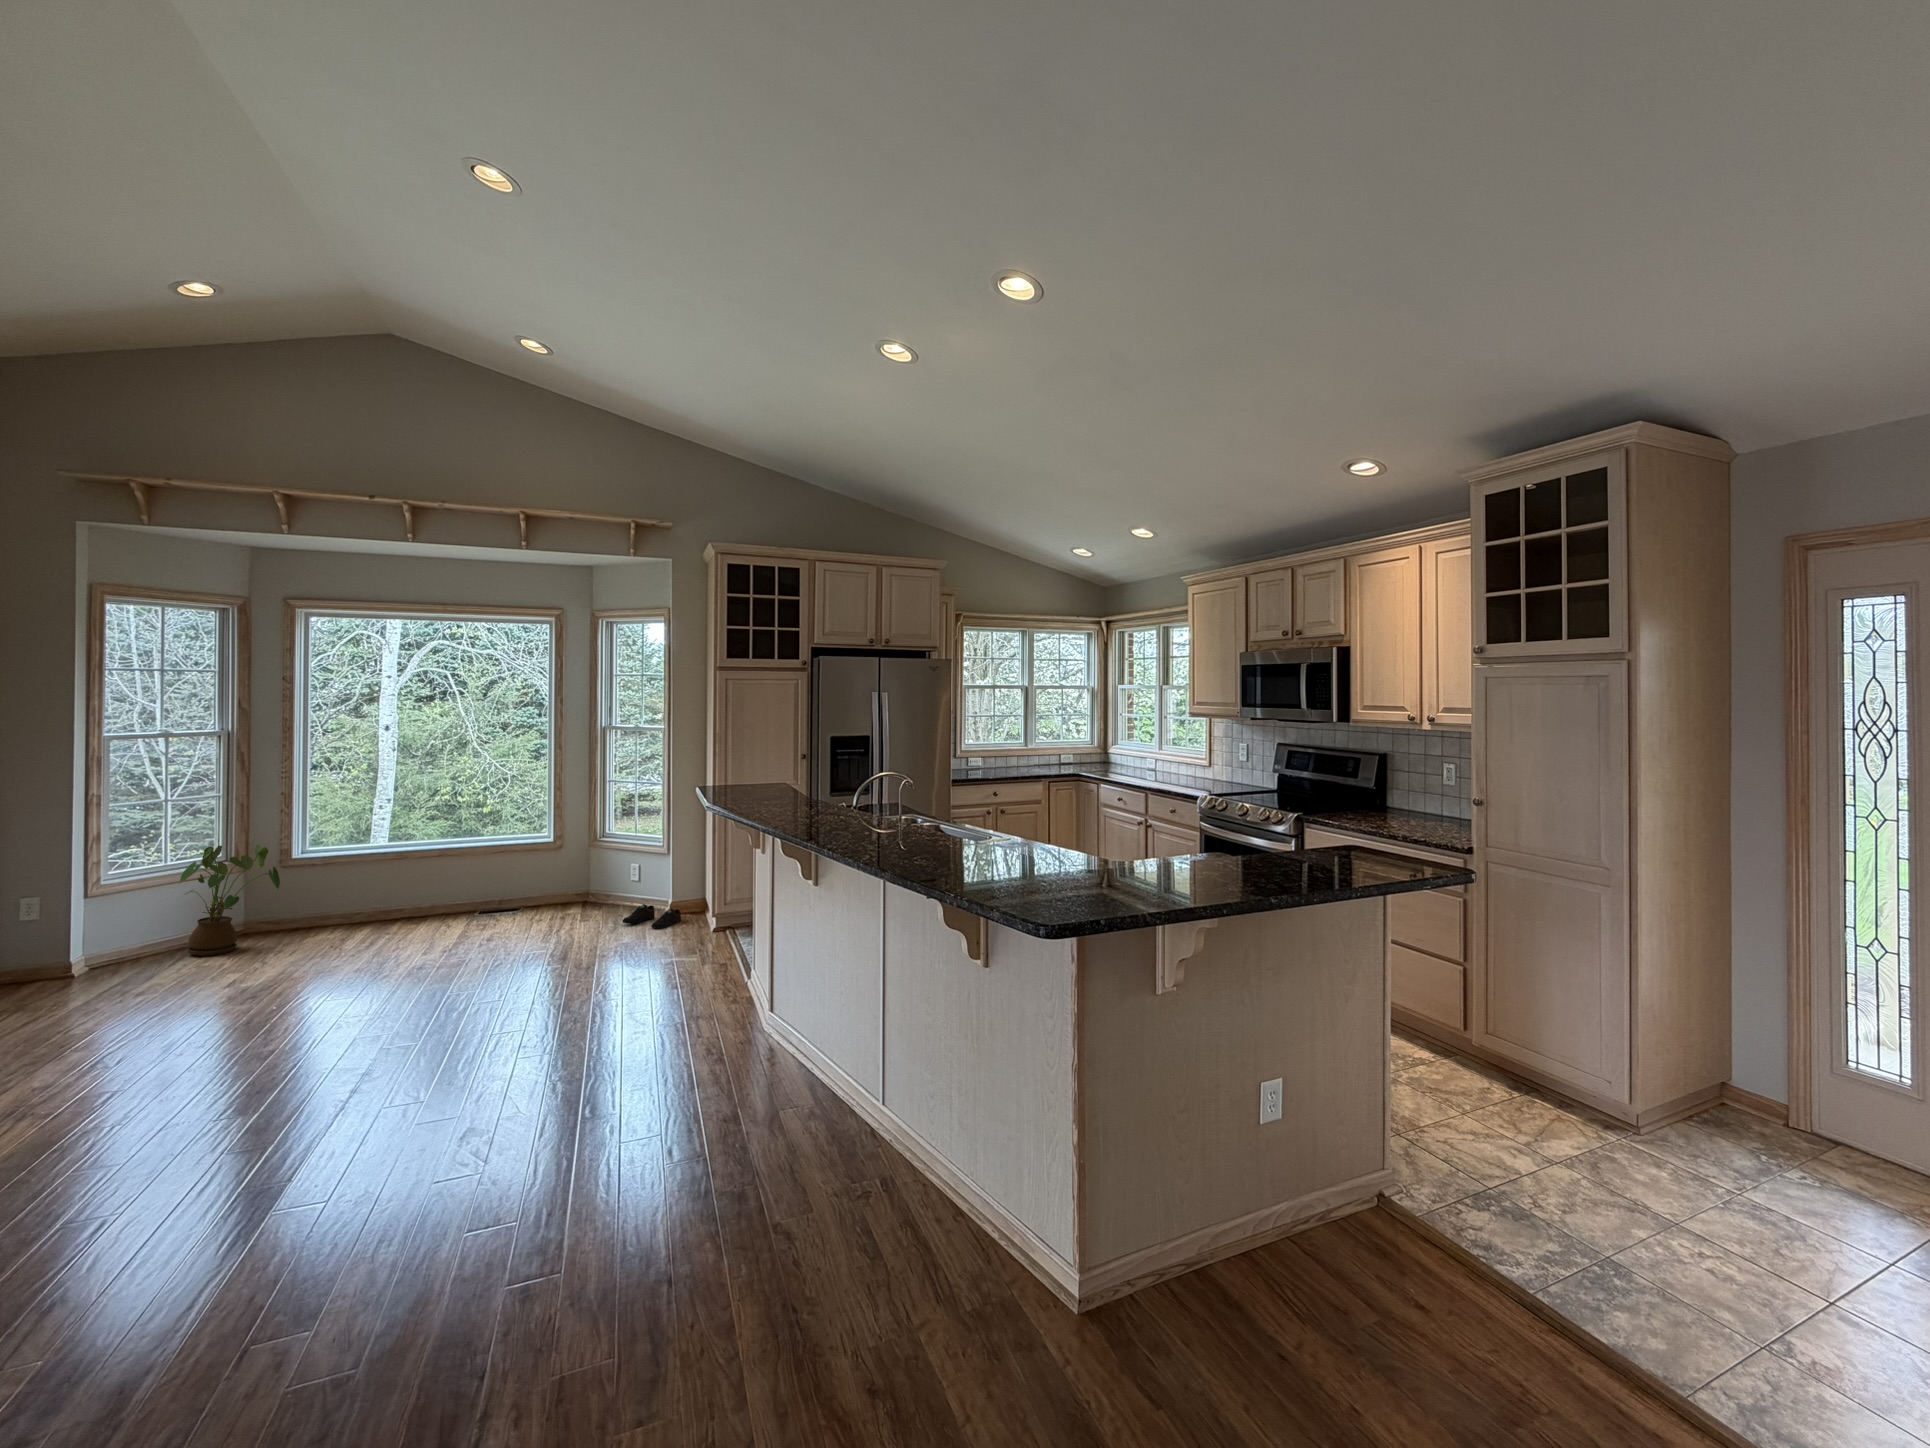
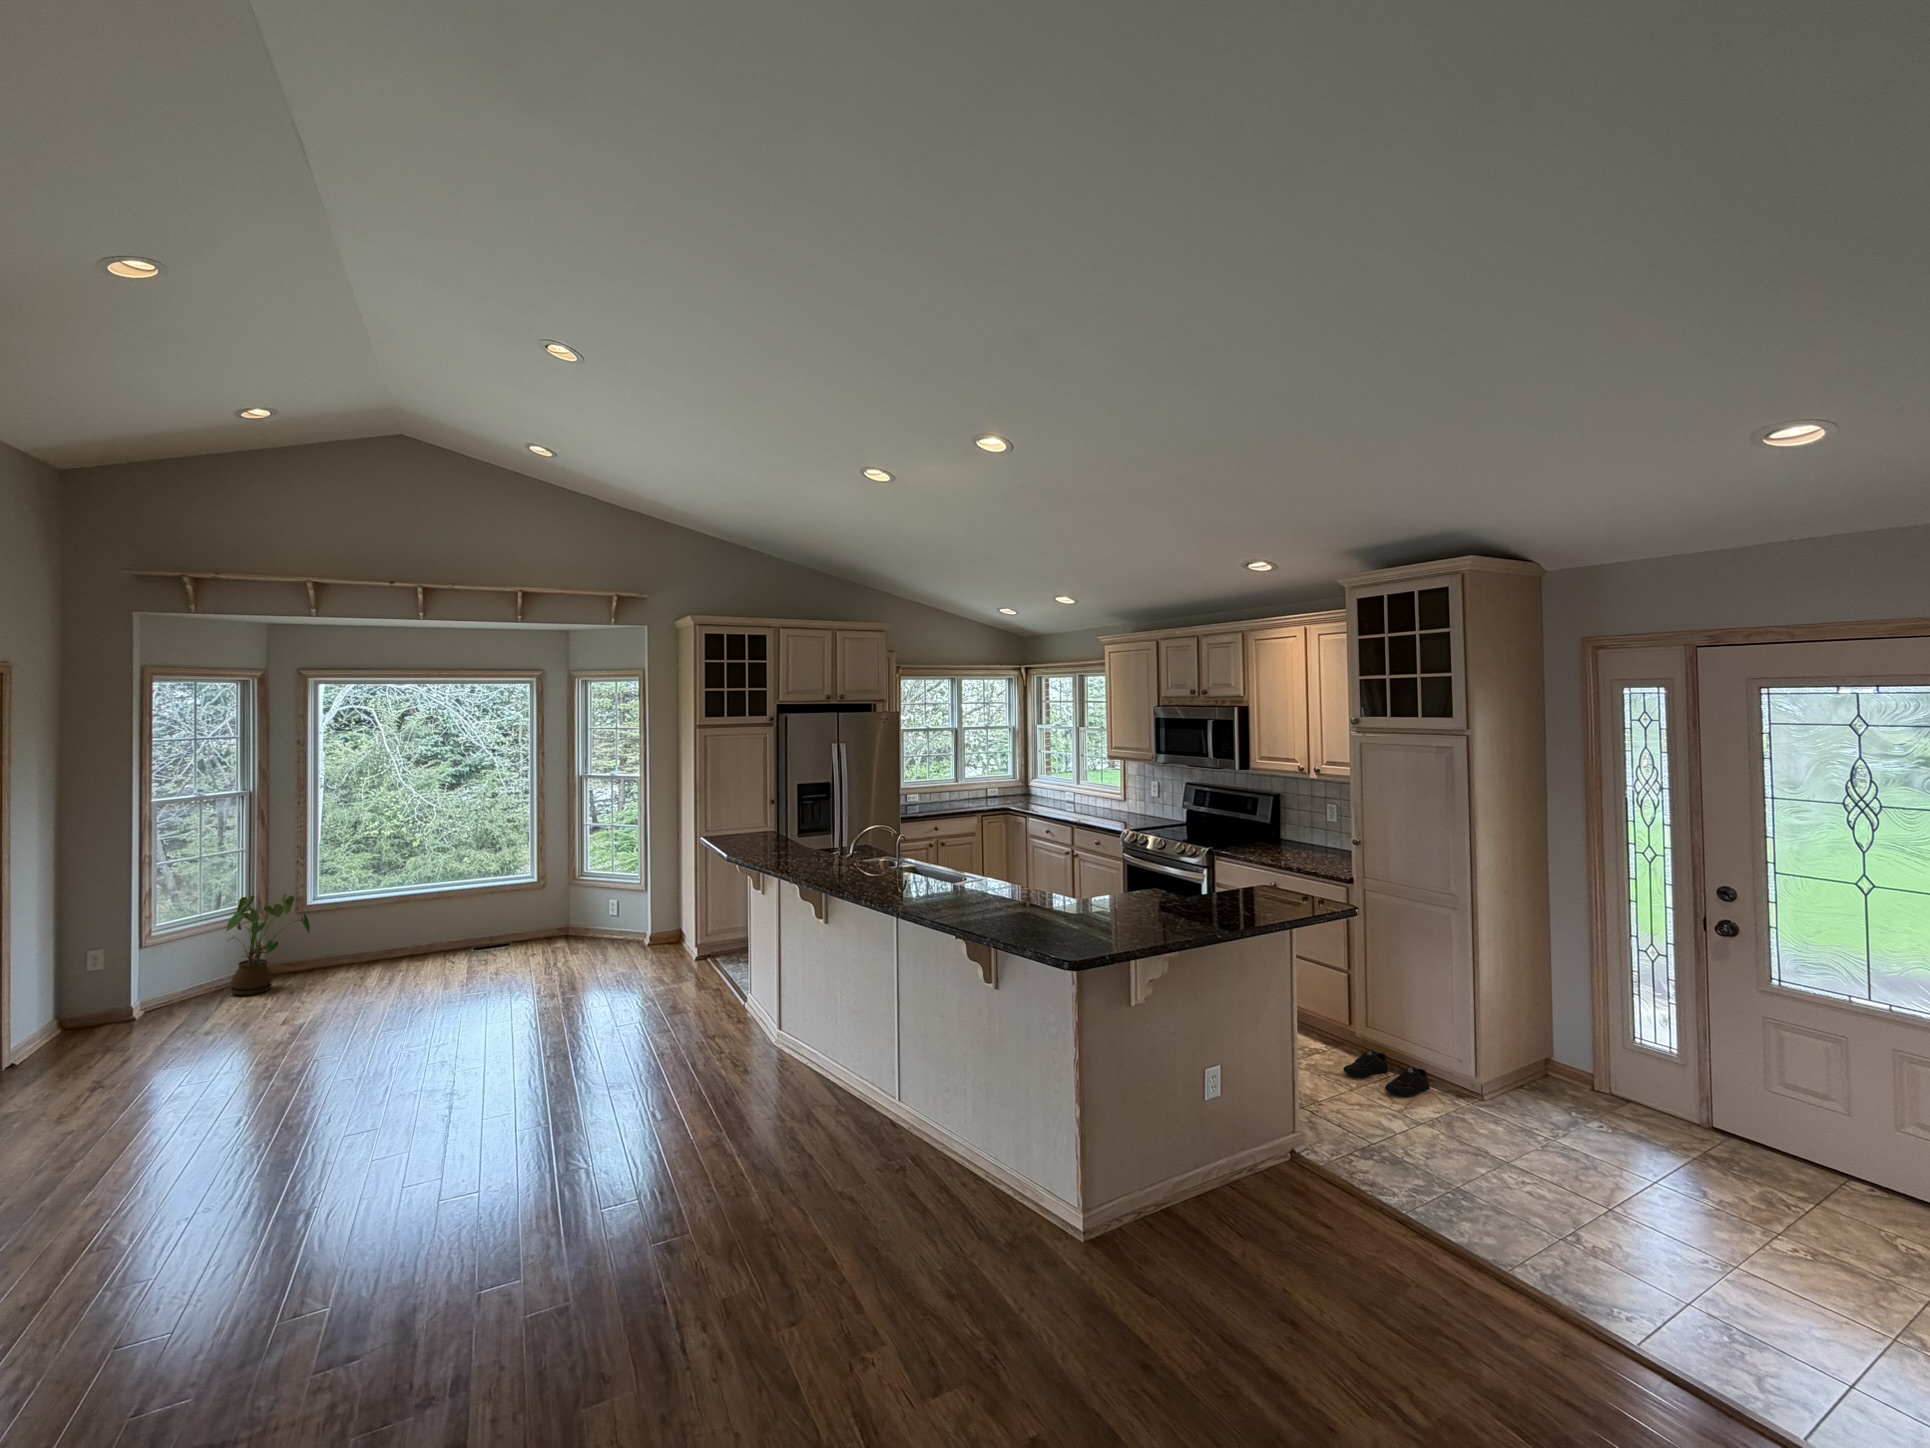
shoe: present [623,904,681,928] -> present [1343,1050,1429,1096]

